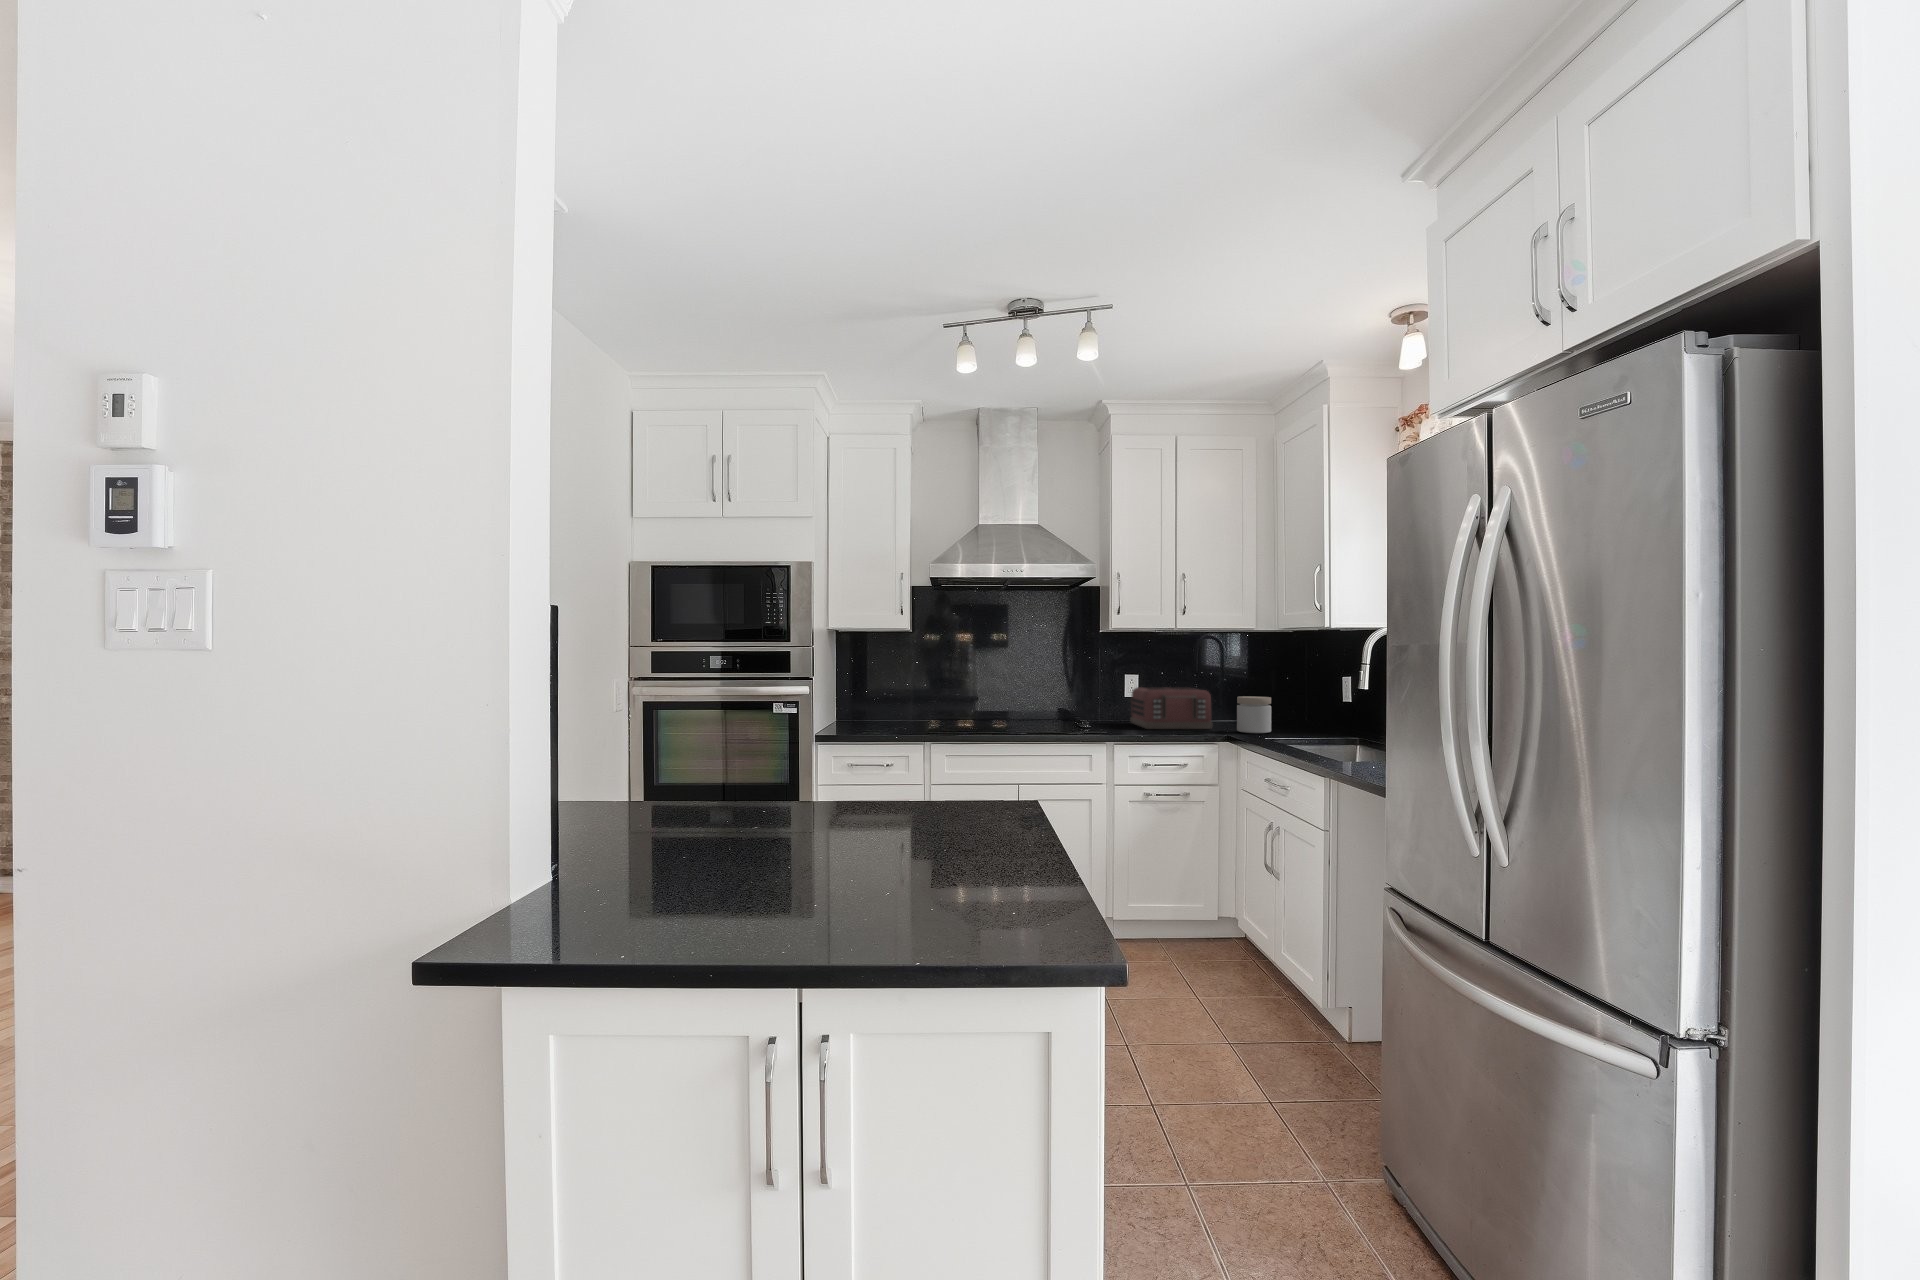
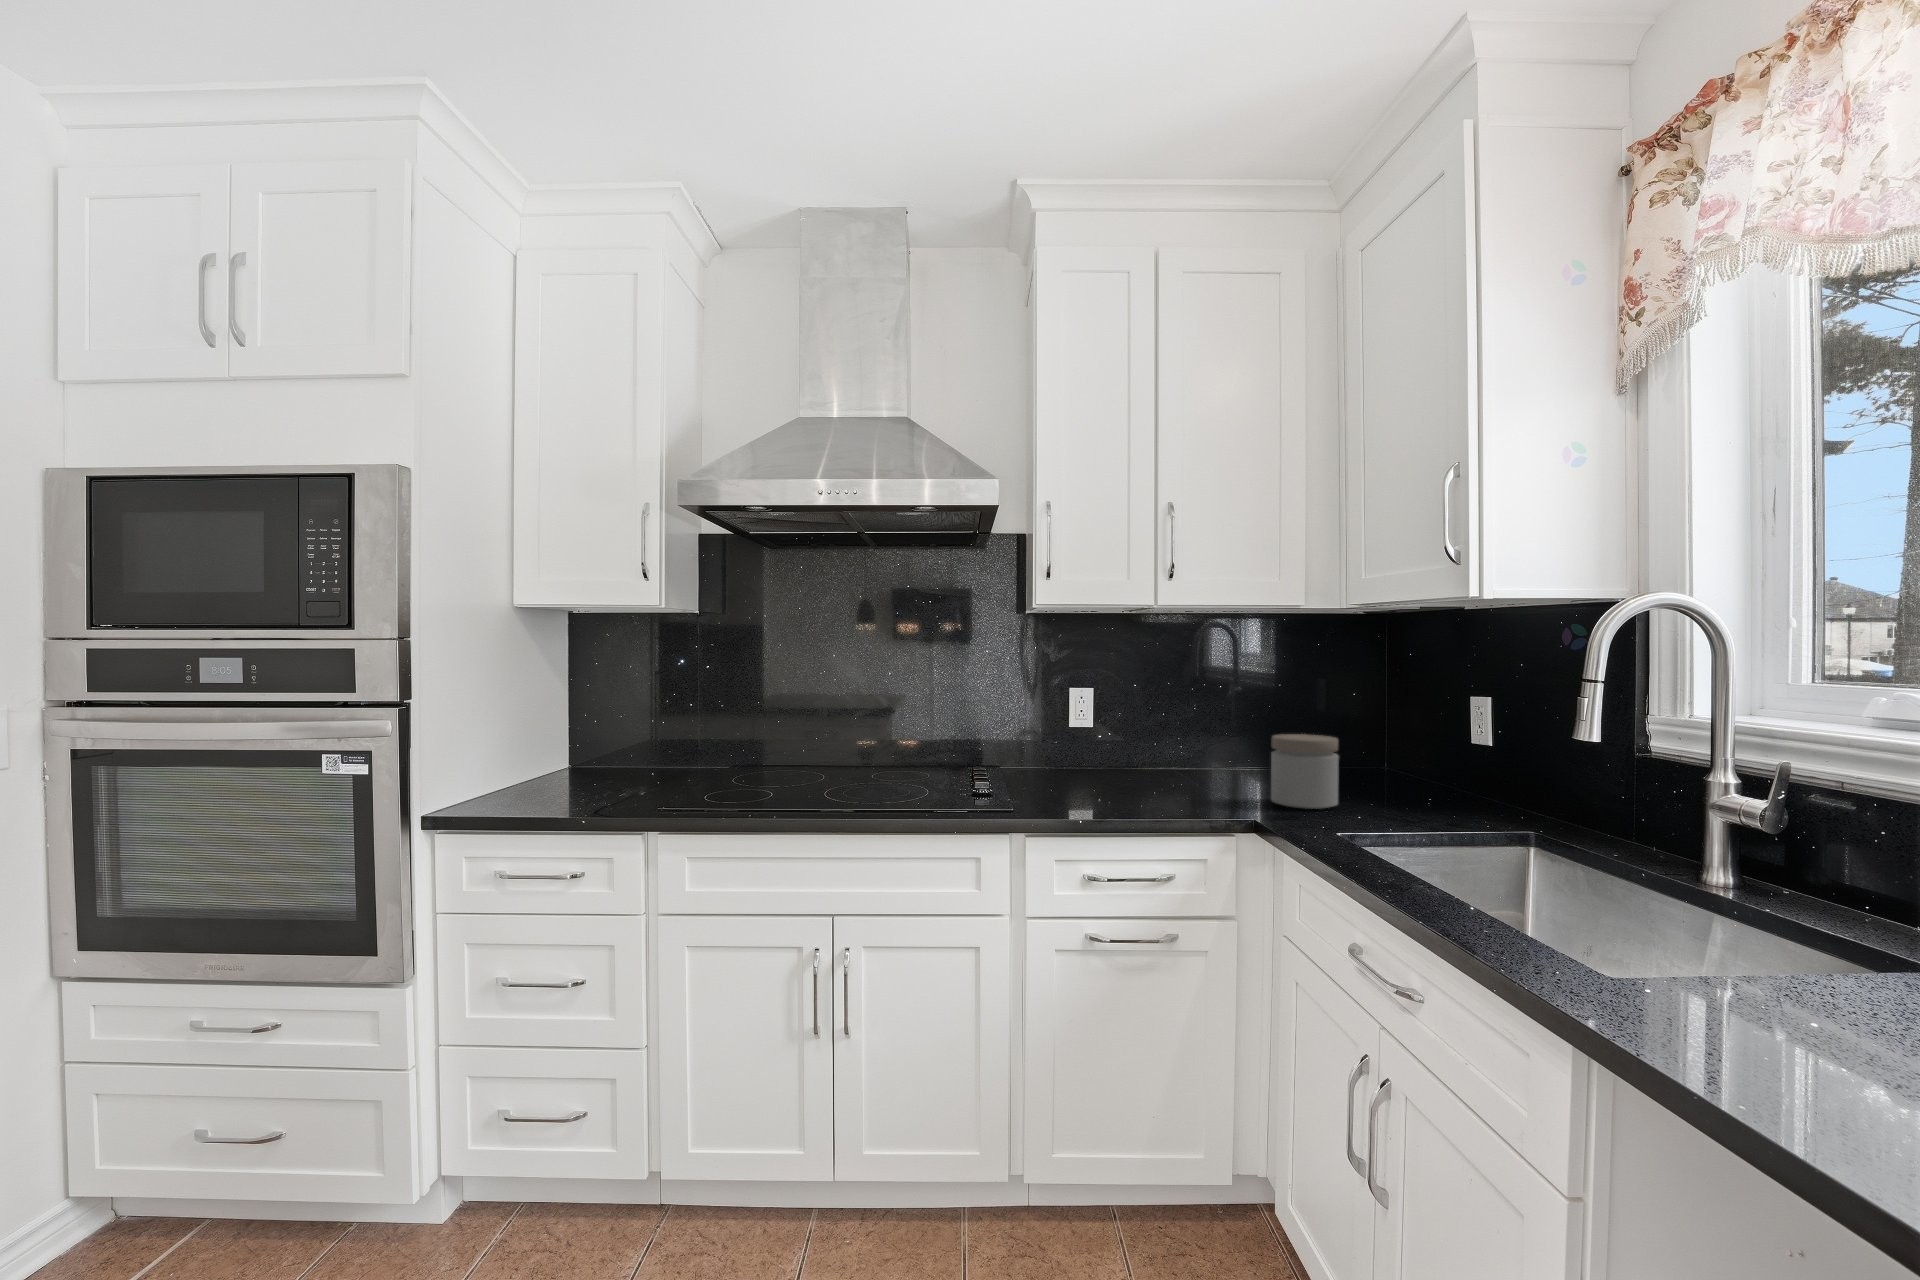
toaster: present [1130,687,1212,729] -> none [1078,711,1224,794]

